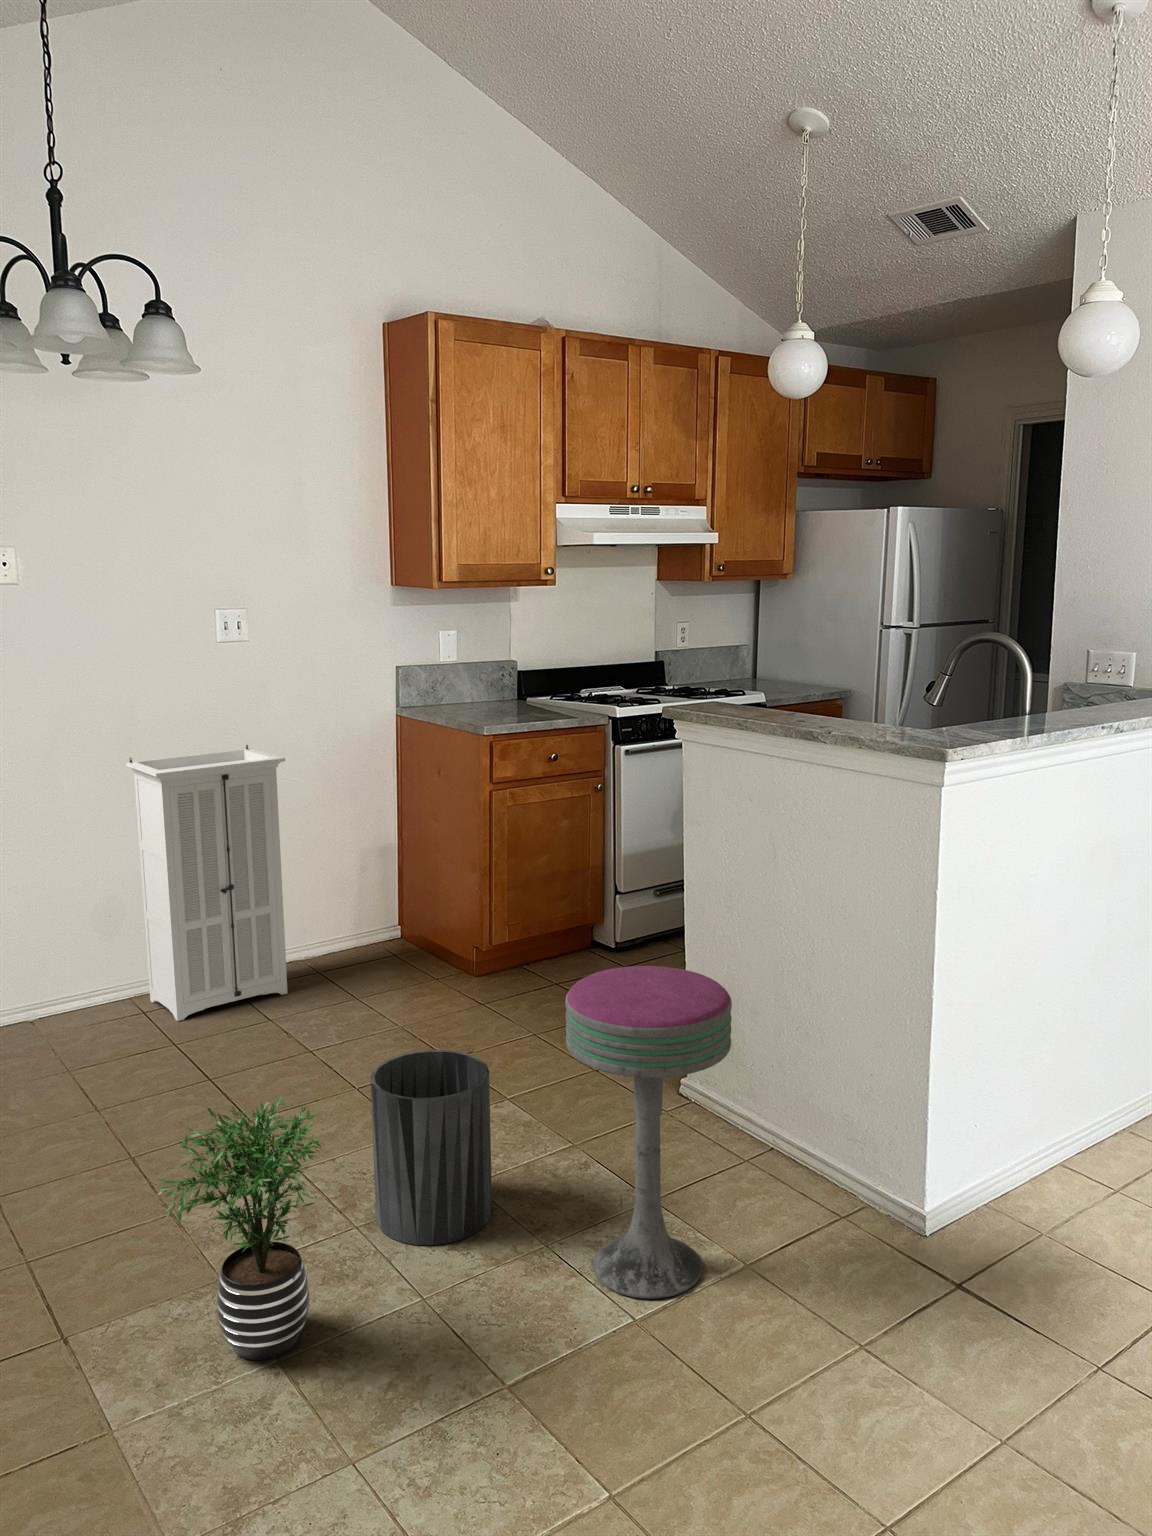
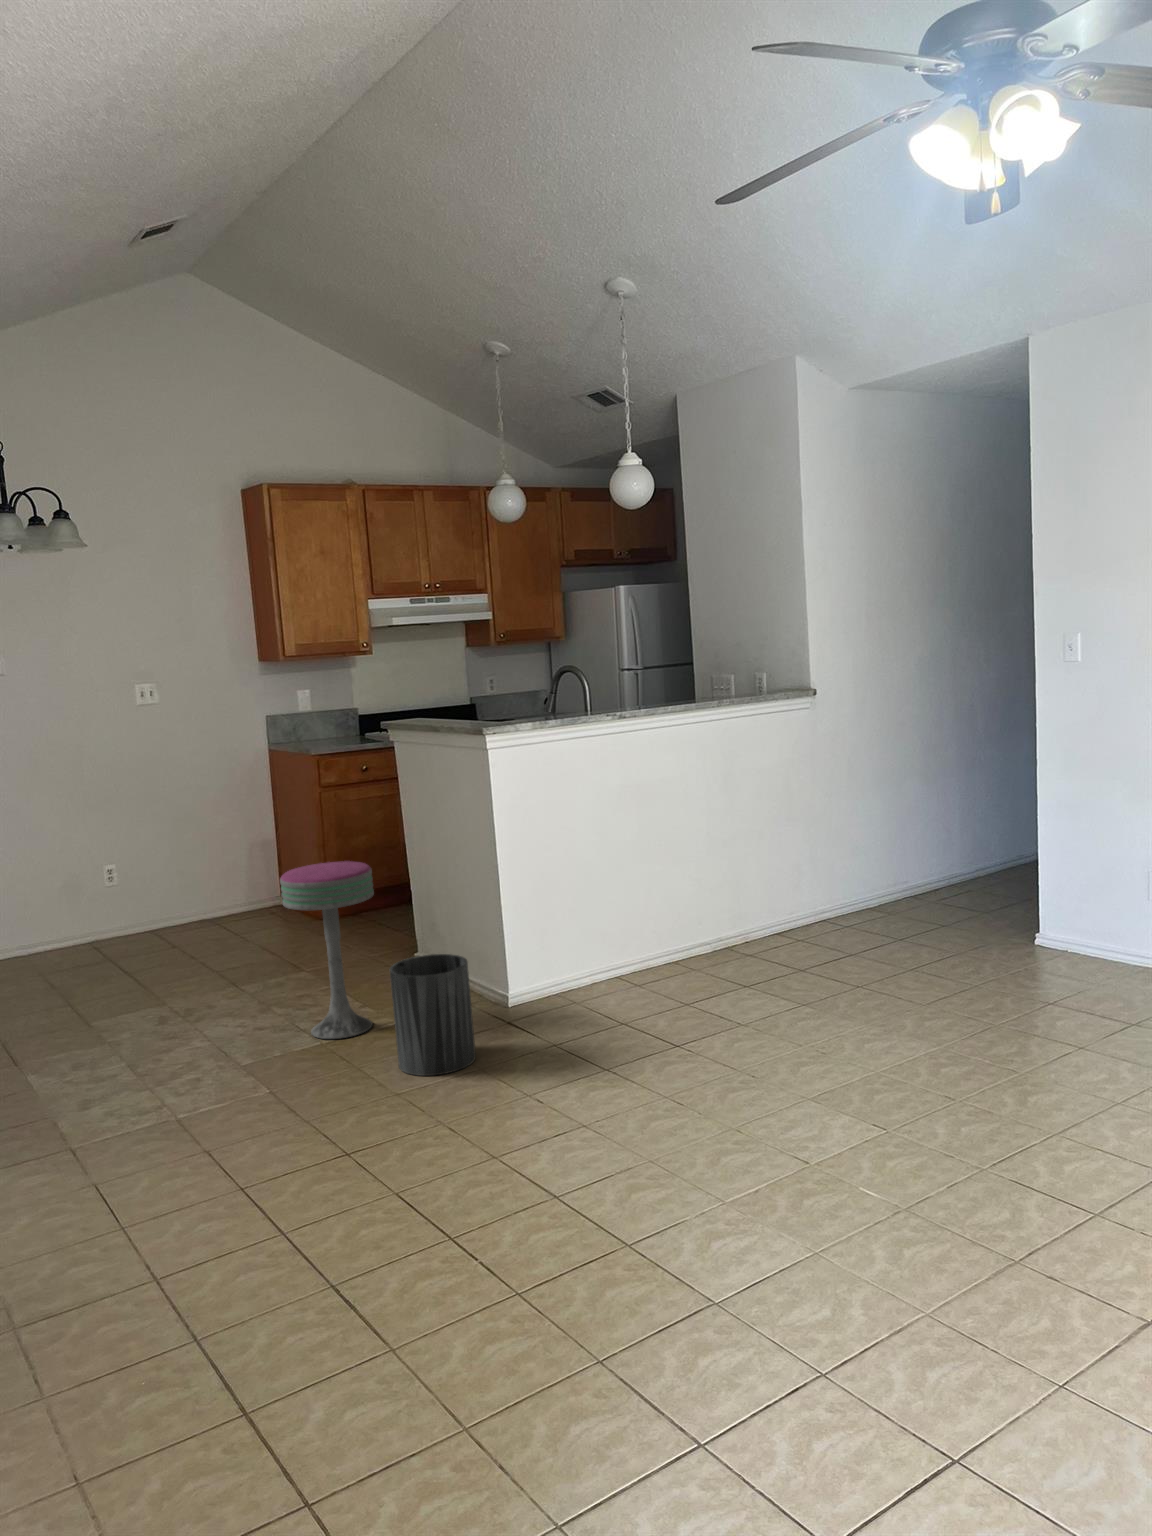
storage cabinet: present [126,745,288,1021] -> none [79,772,194,952]
trash can: present [370,1050,492,1245] -> present [390,954,476,1076]
potted plant: present [157,1095,324,1360] -> none [54,933,155,1070]

